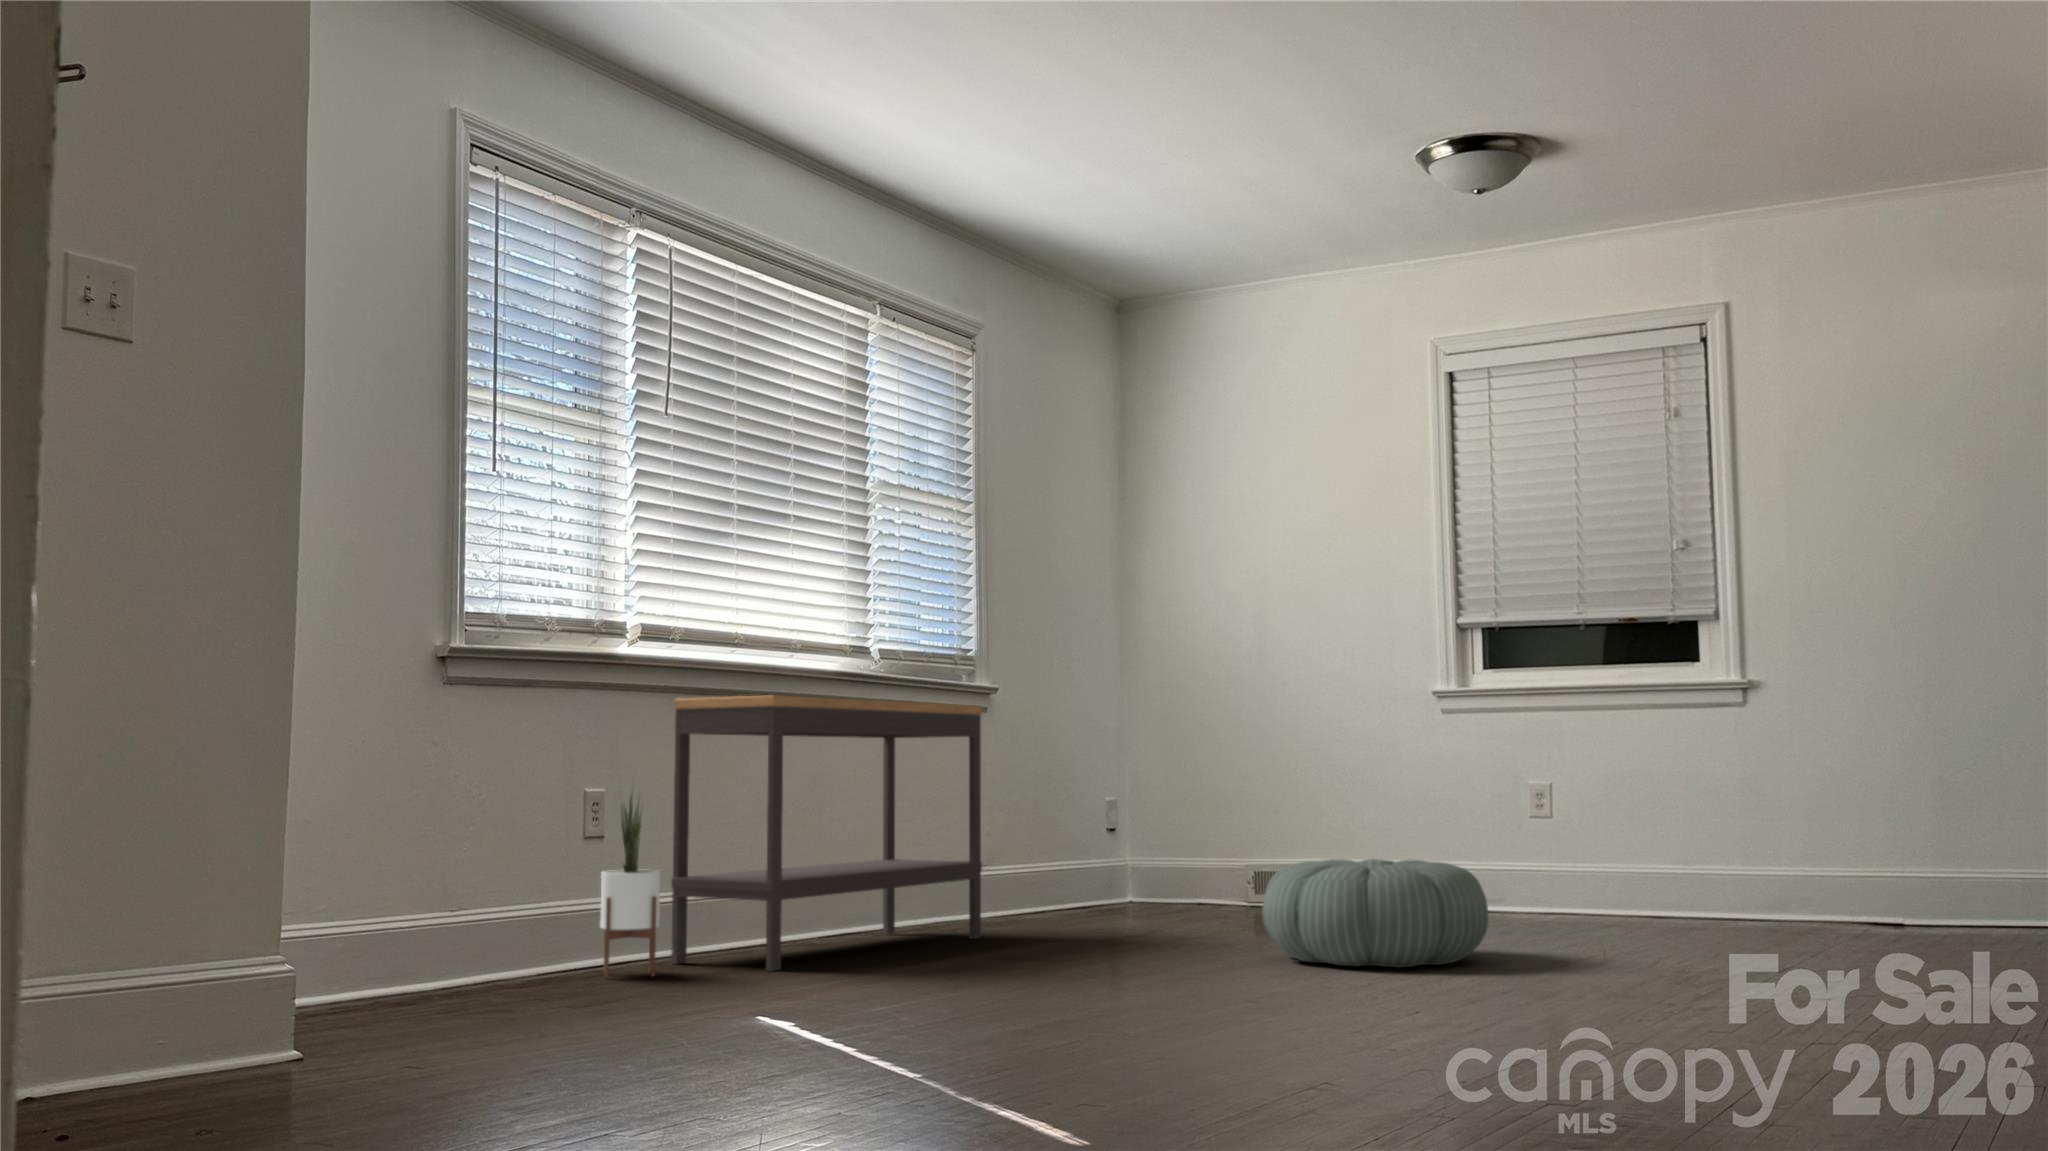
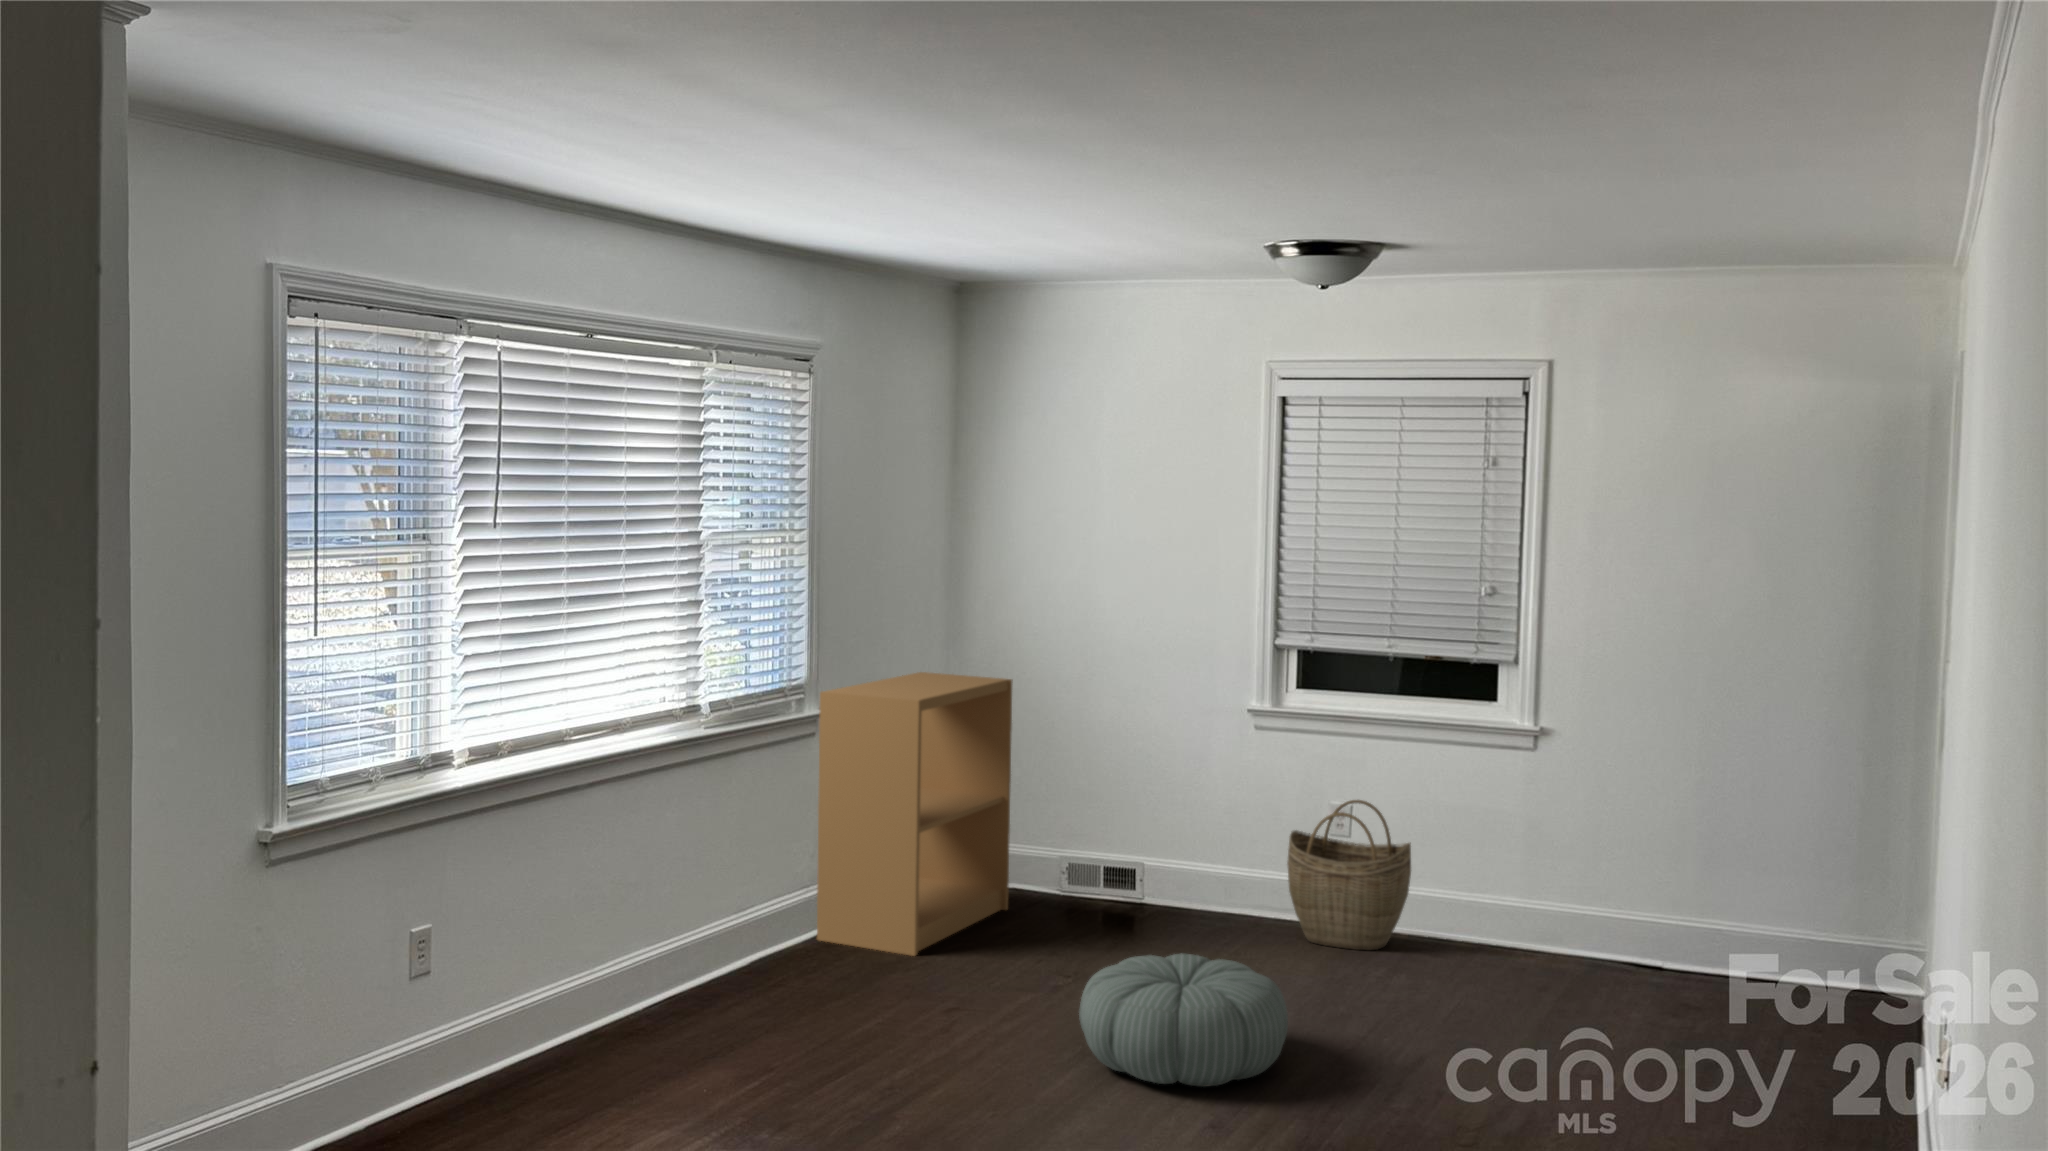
bookshelf: none [987,657,1189,926] -> present [817,672,1012,956]
console table: present [671,695,982,971] -> none [506,764,814,1095]
woven basket: none [1485,772,1621,923] -> present [1287,800,1411,950]
potted plant: present [600,786,660,978] -> none [436,919,495,1119]

